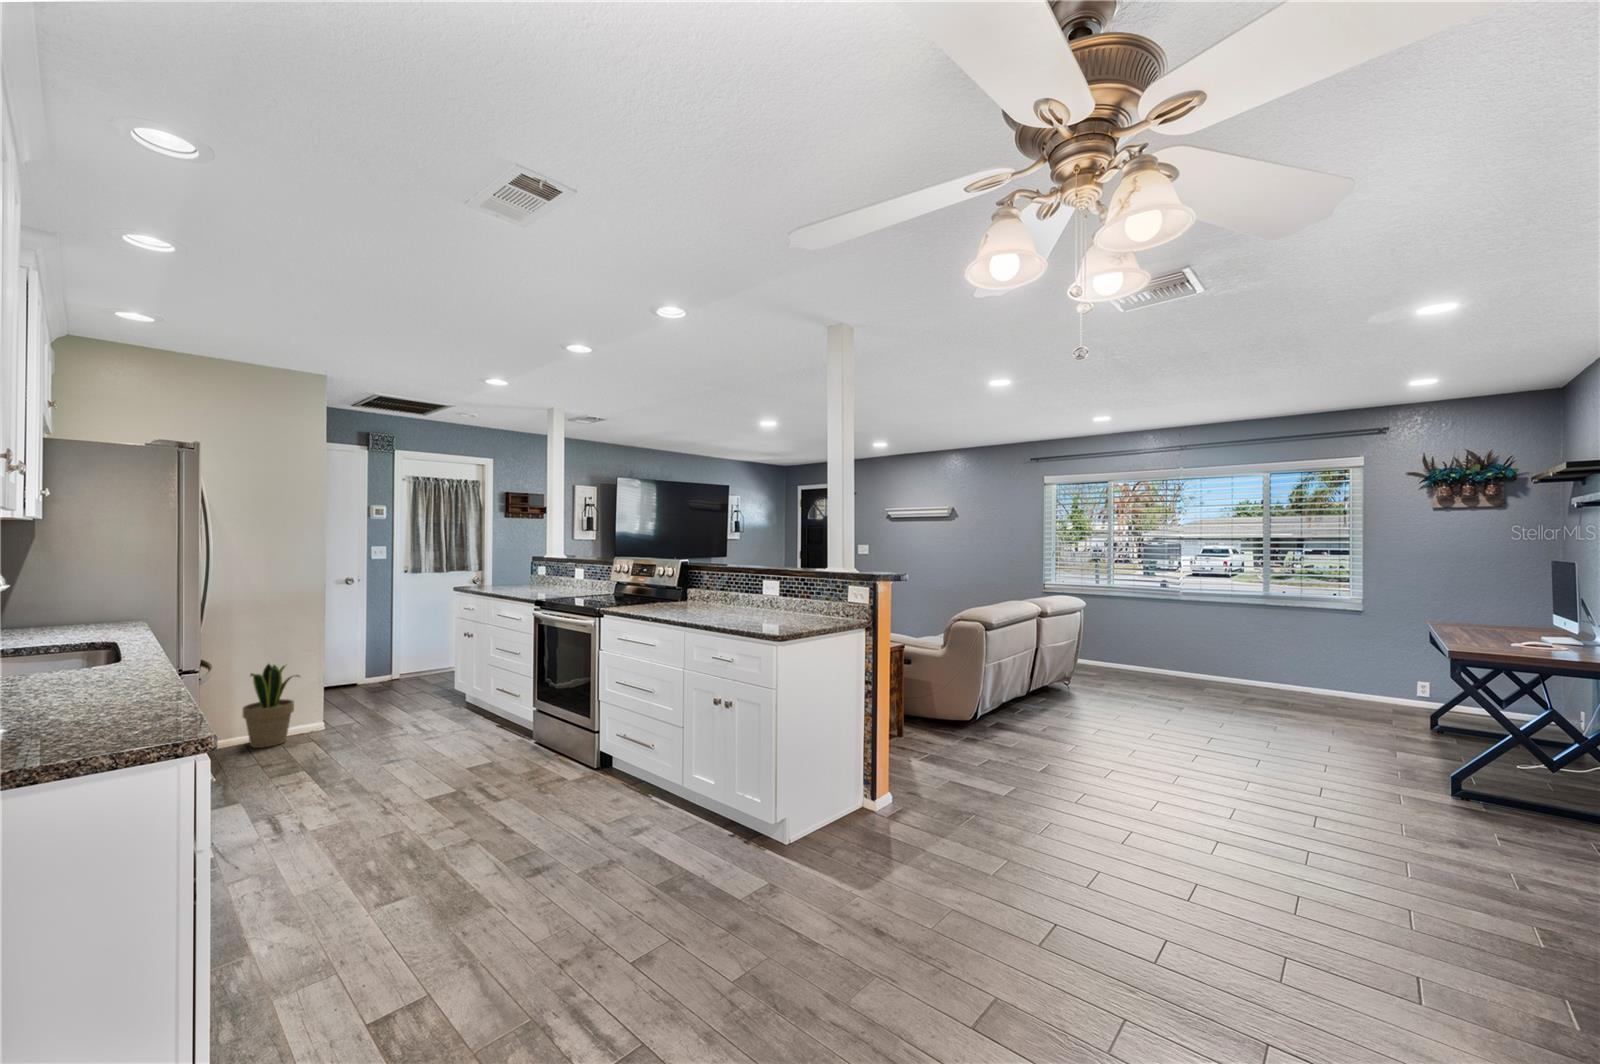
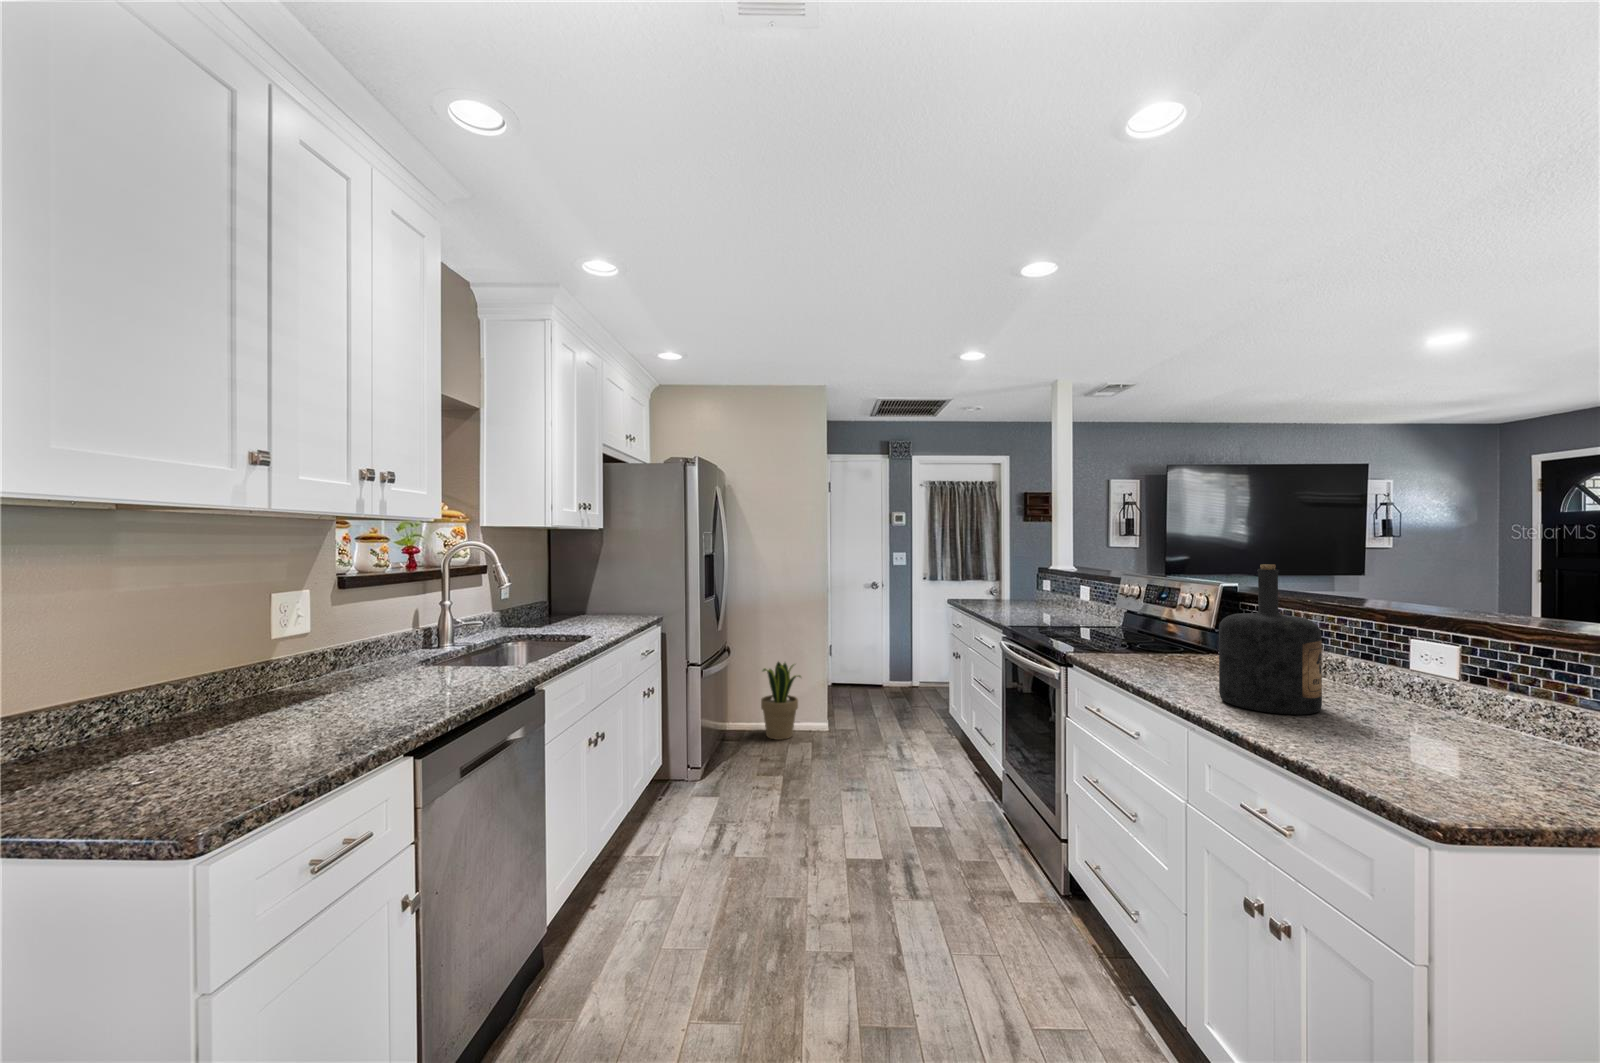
bottle: none [694,546,736,618] -> present [1219,564,1322,715]

